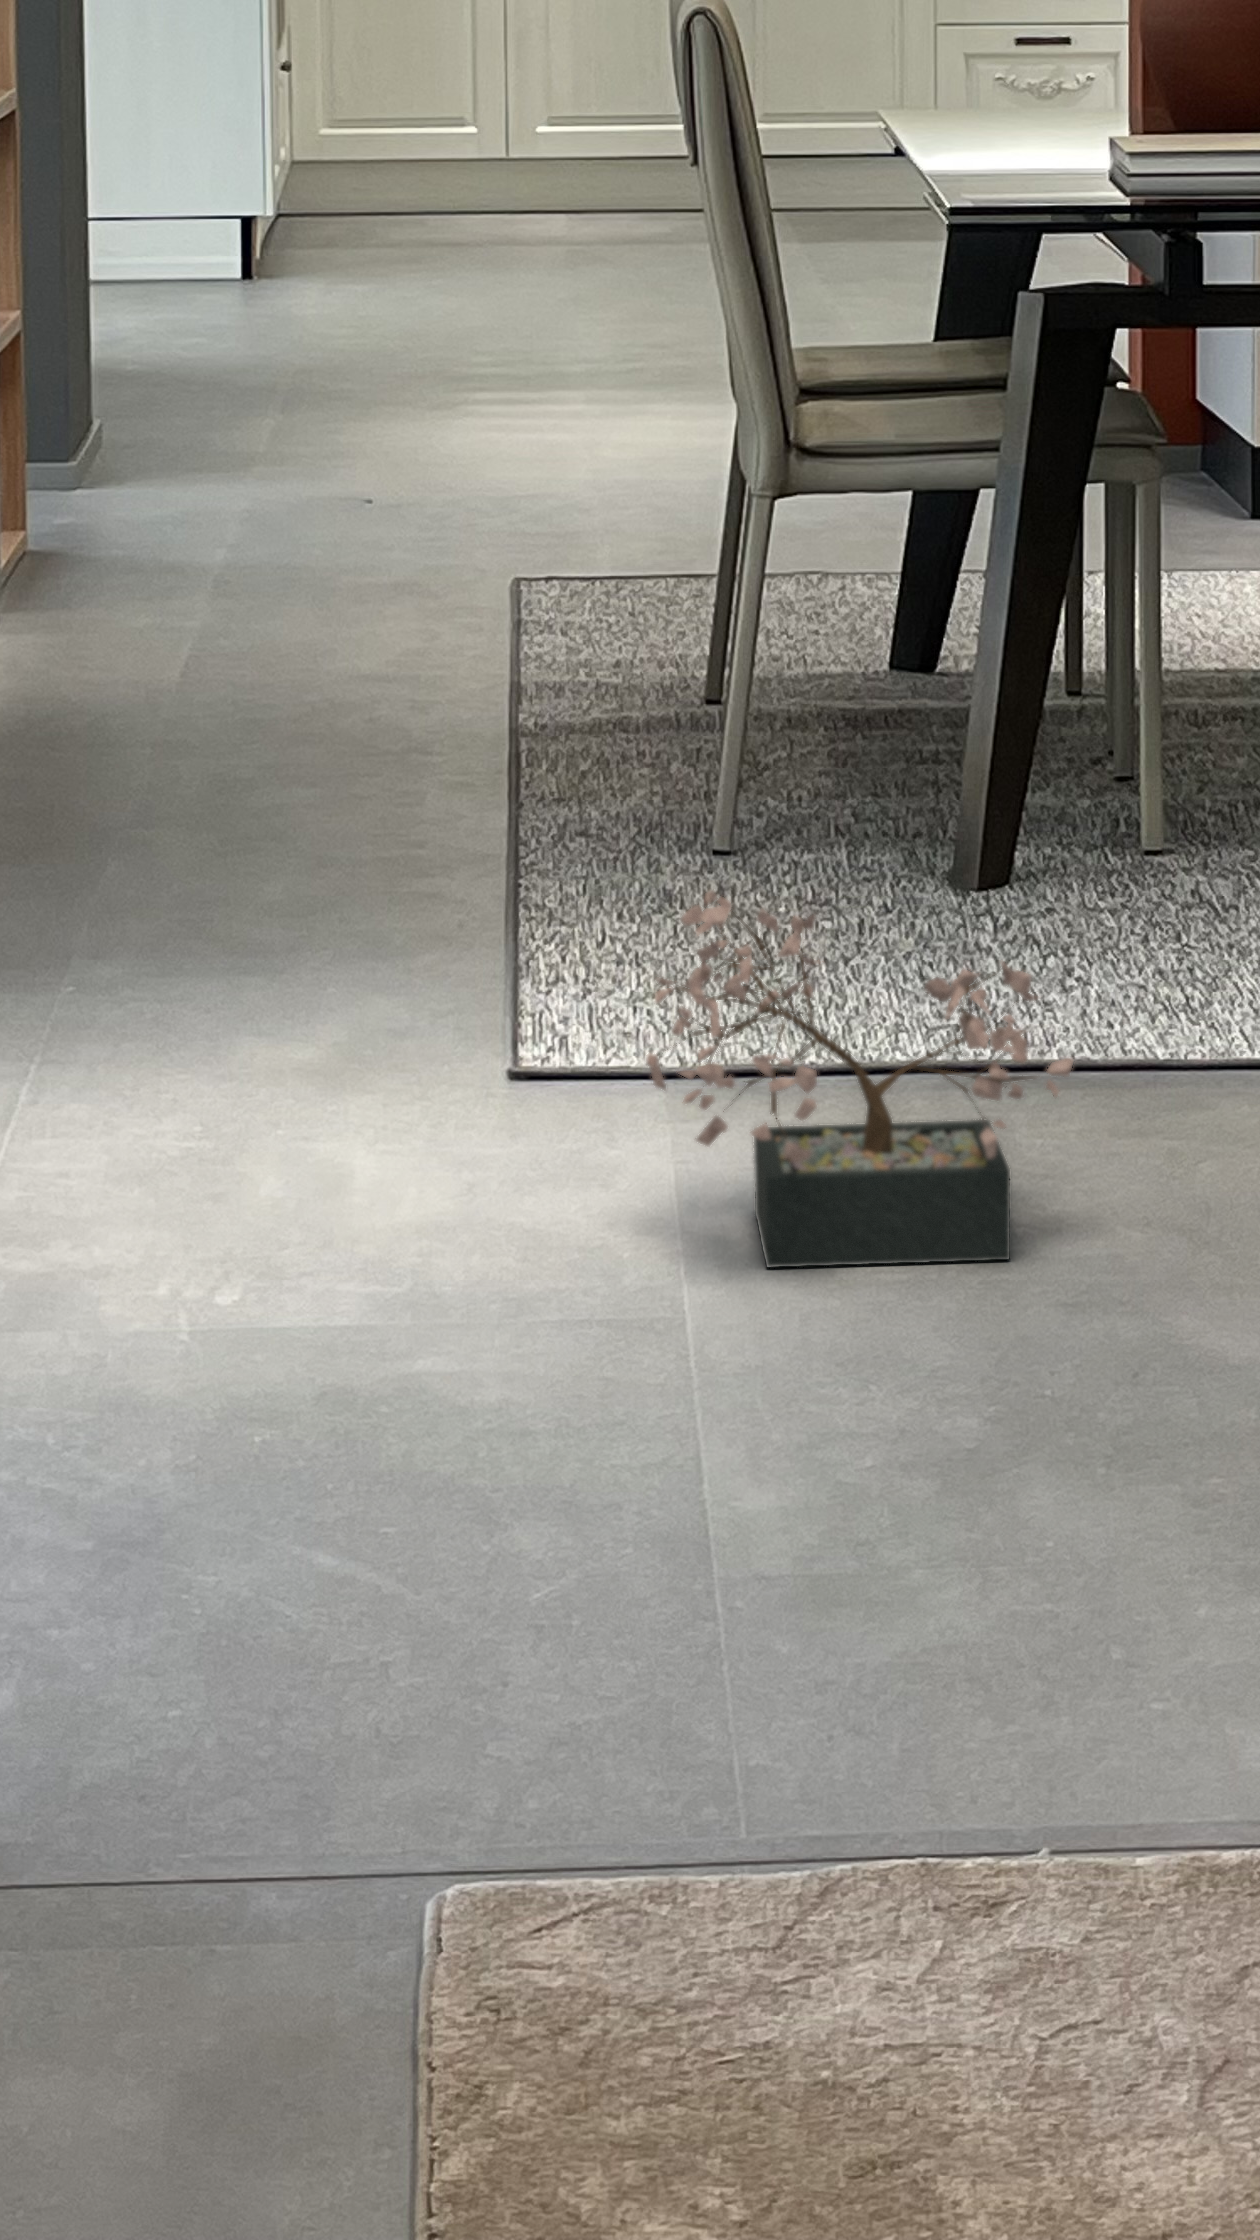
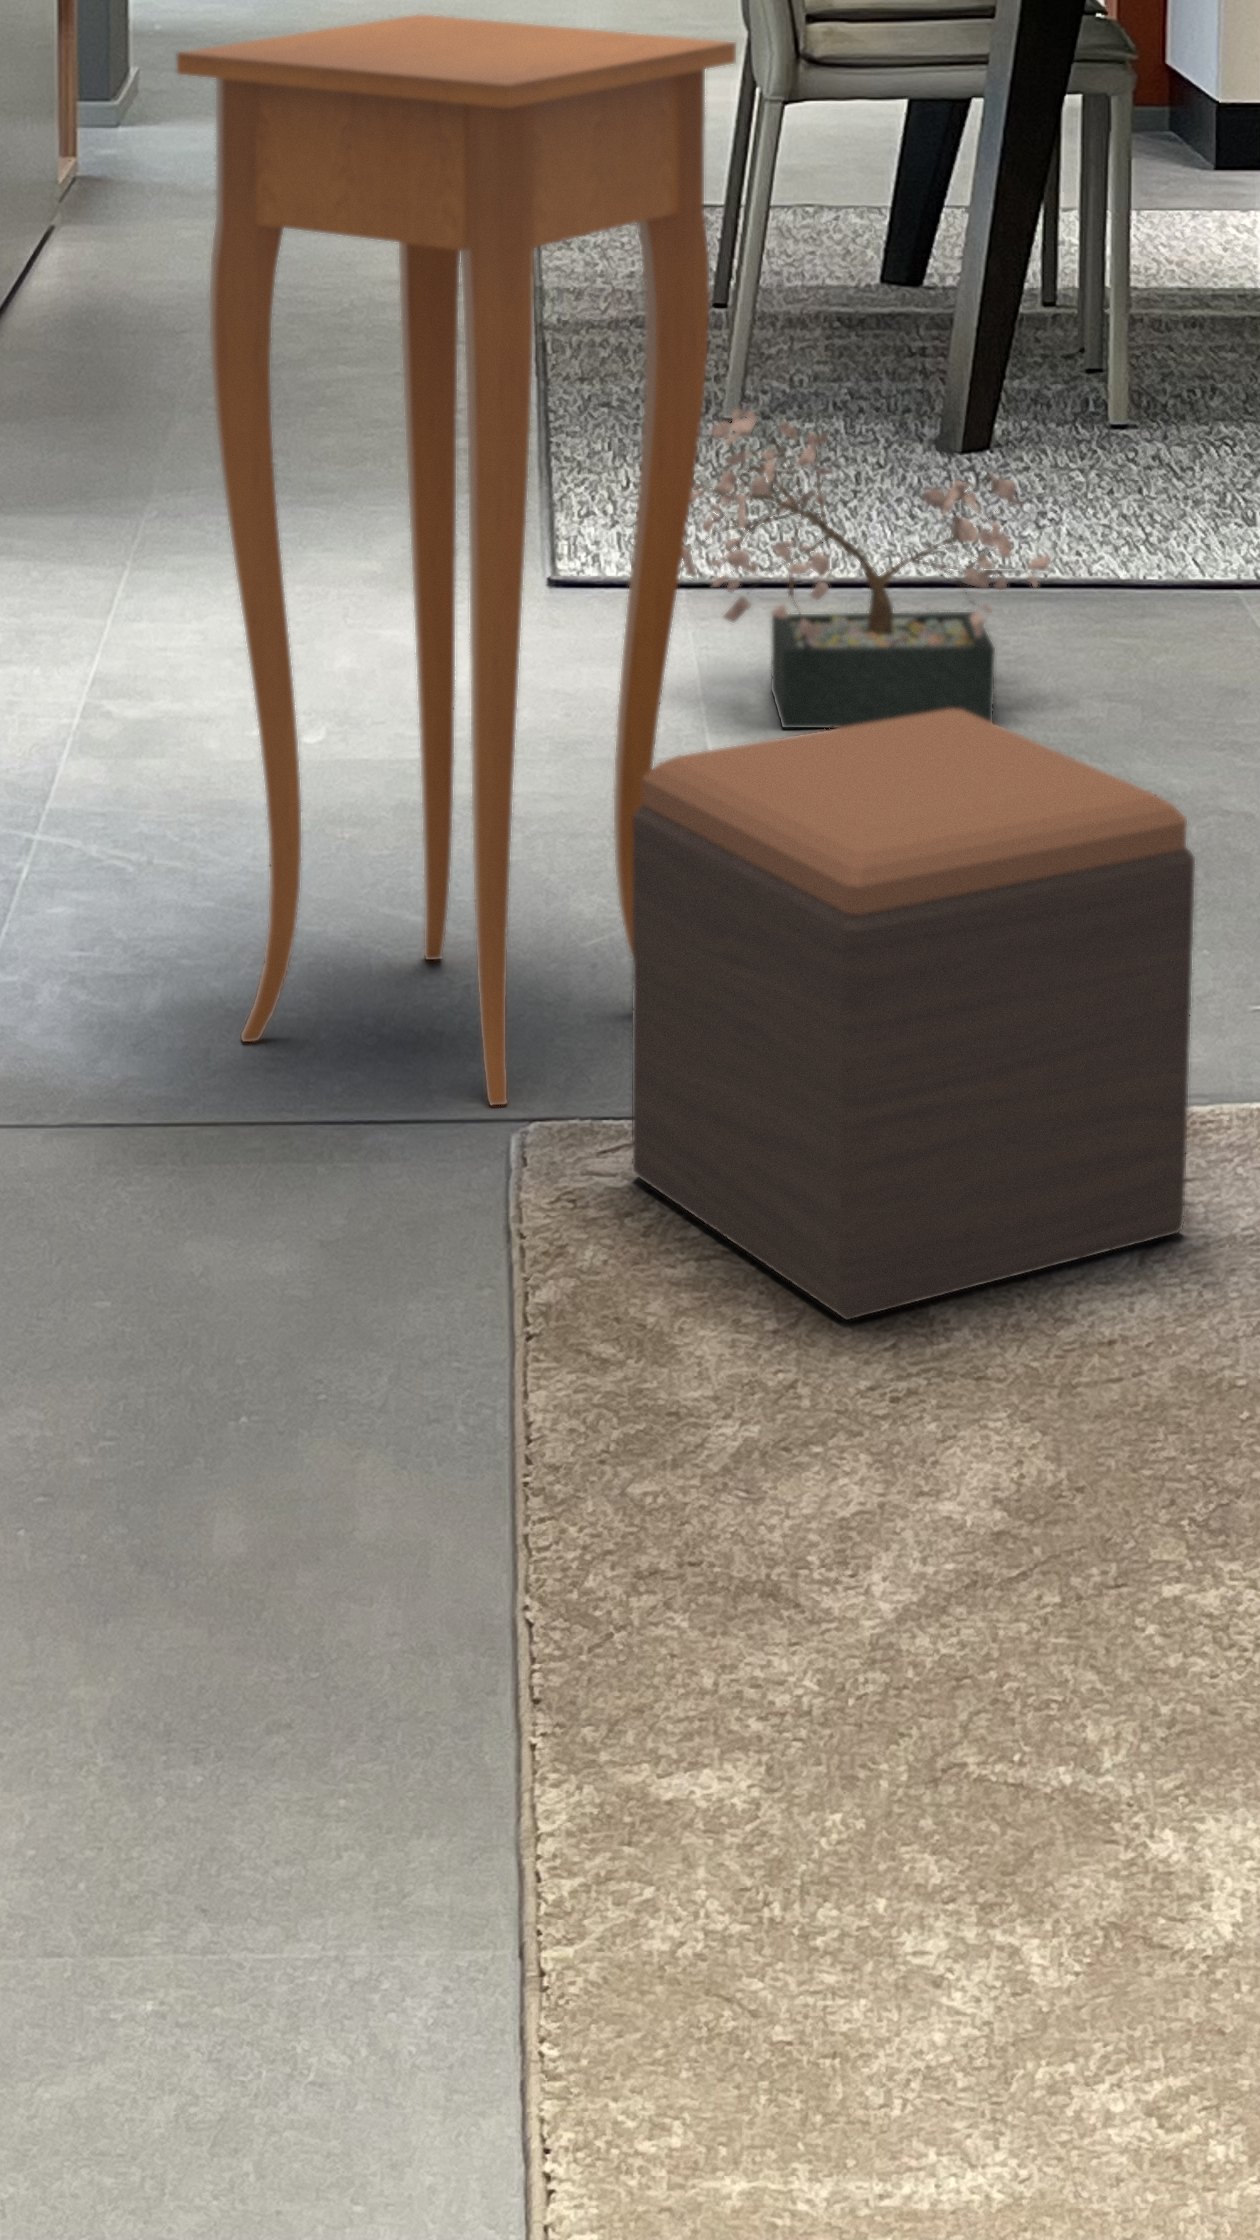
side table: none [17,489,680,1820] -> present [176,15,736,1105]
footstool: none [562,1336,1241,2145] -> present [632,709,1195,1320]

